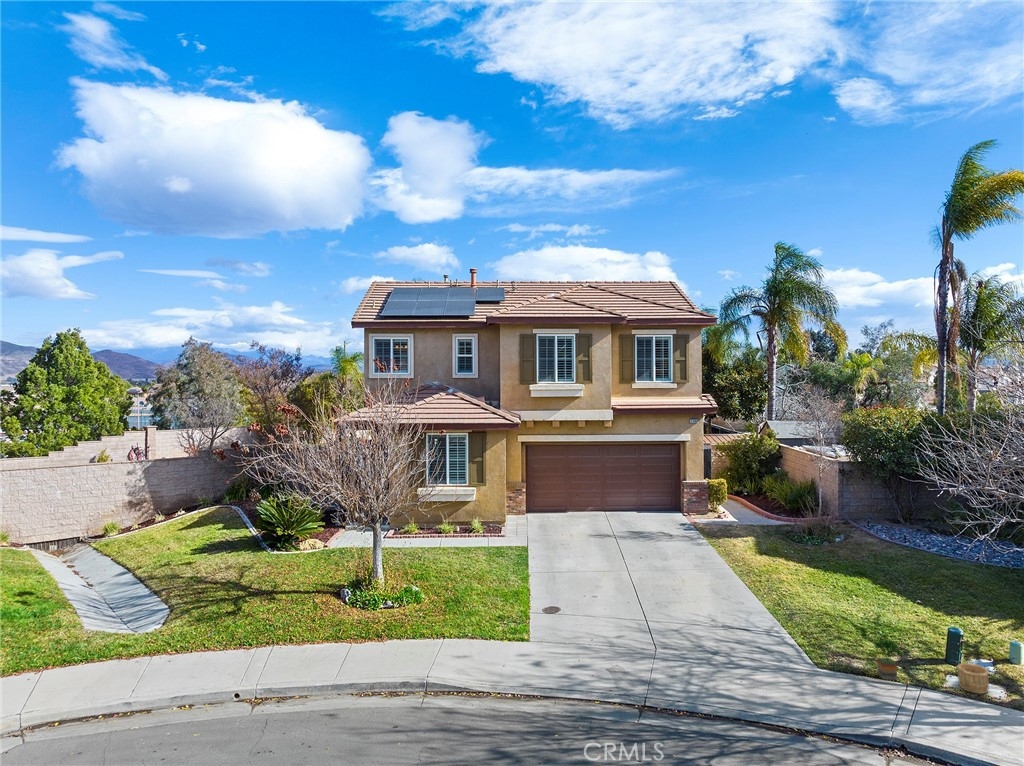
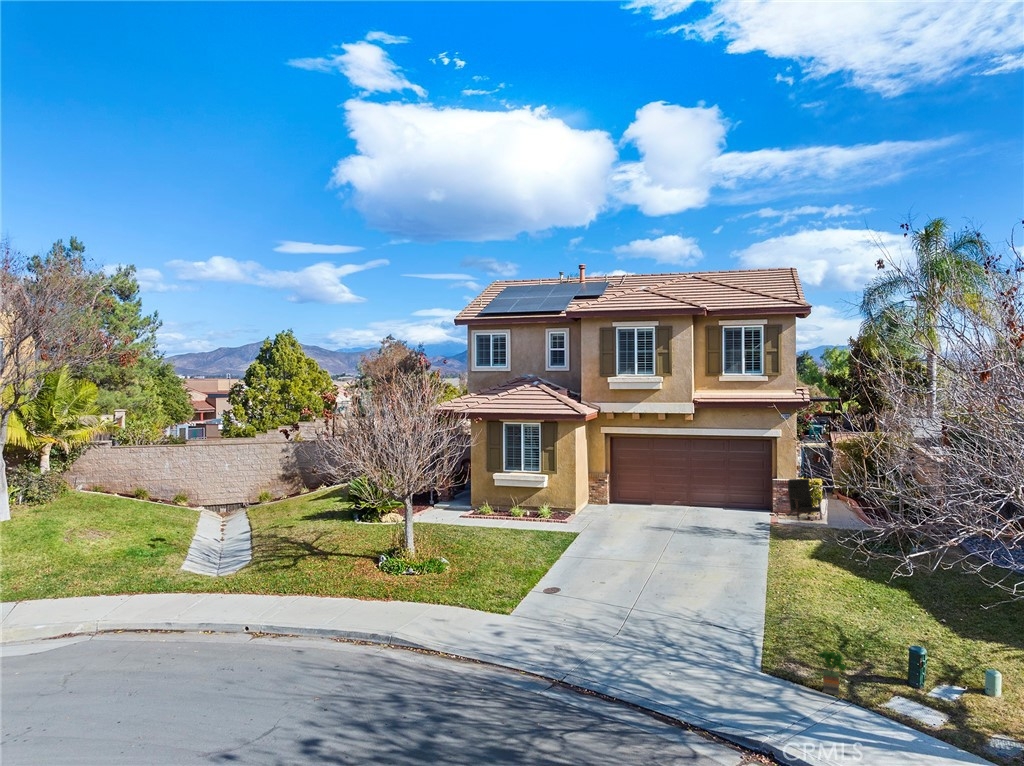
lounge chair: none [697,479,731,519] -> present [788,479,822,521]
wooden bucket: present [957,663,989,694] -> none [905,687,940,723]

